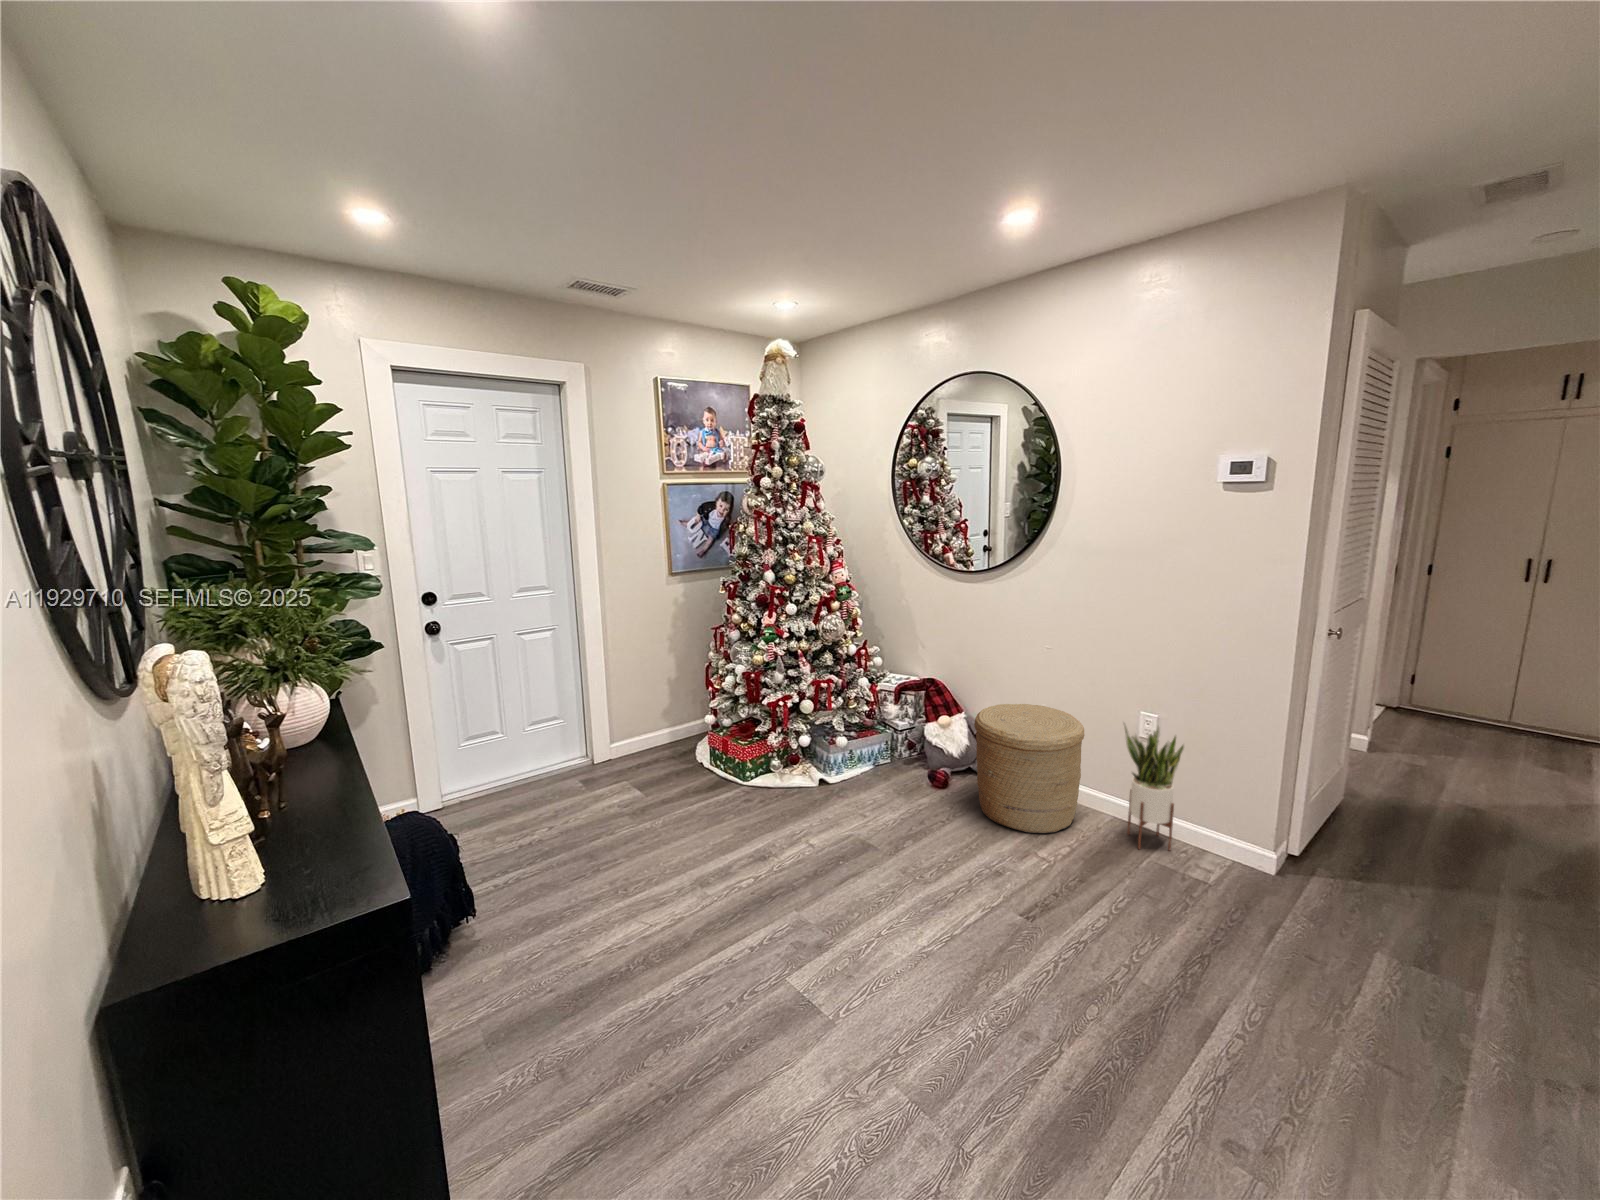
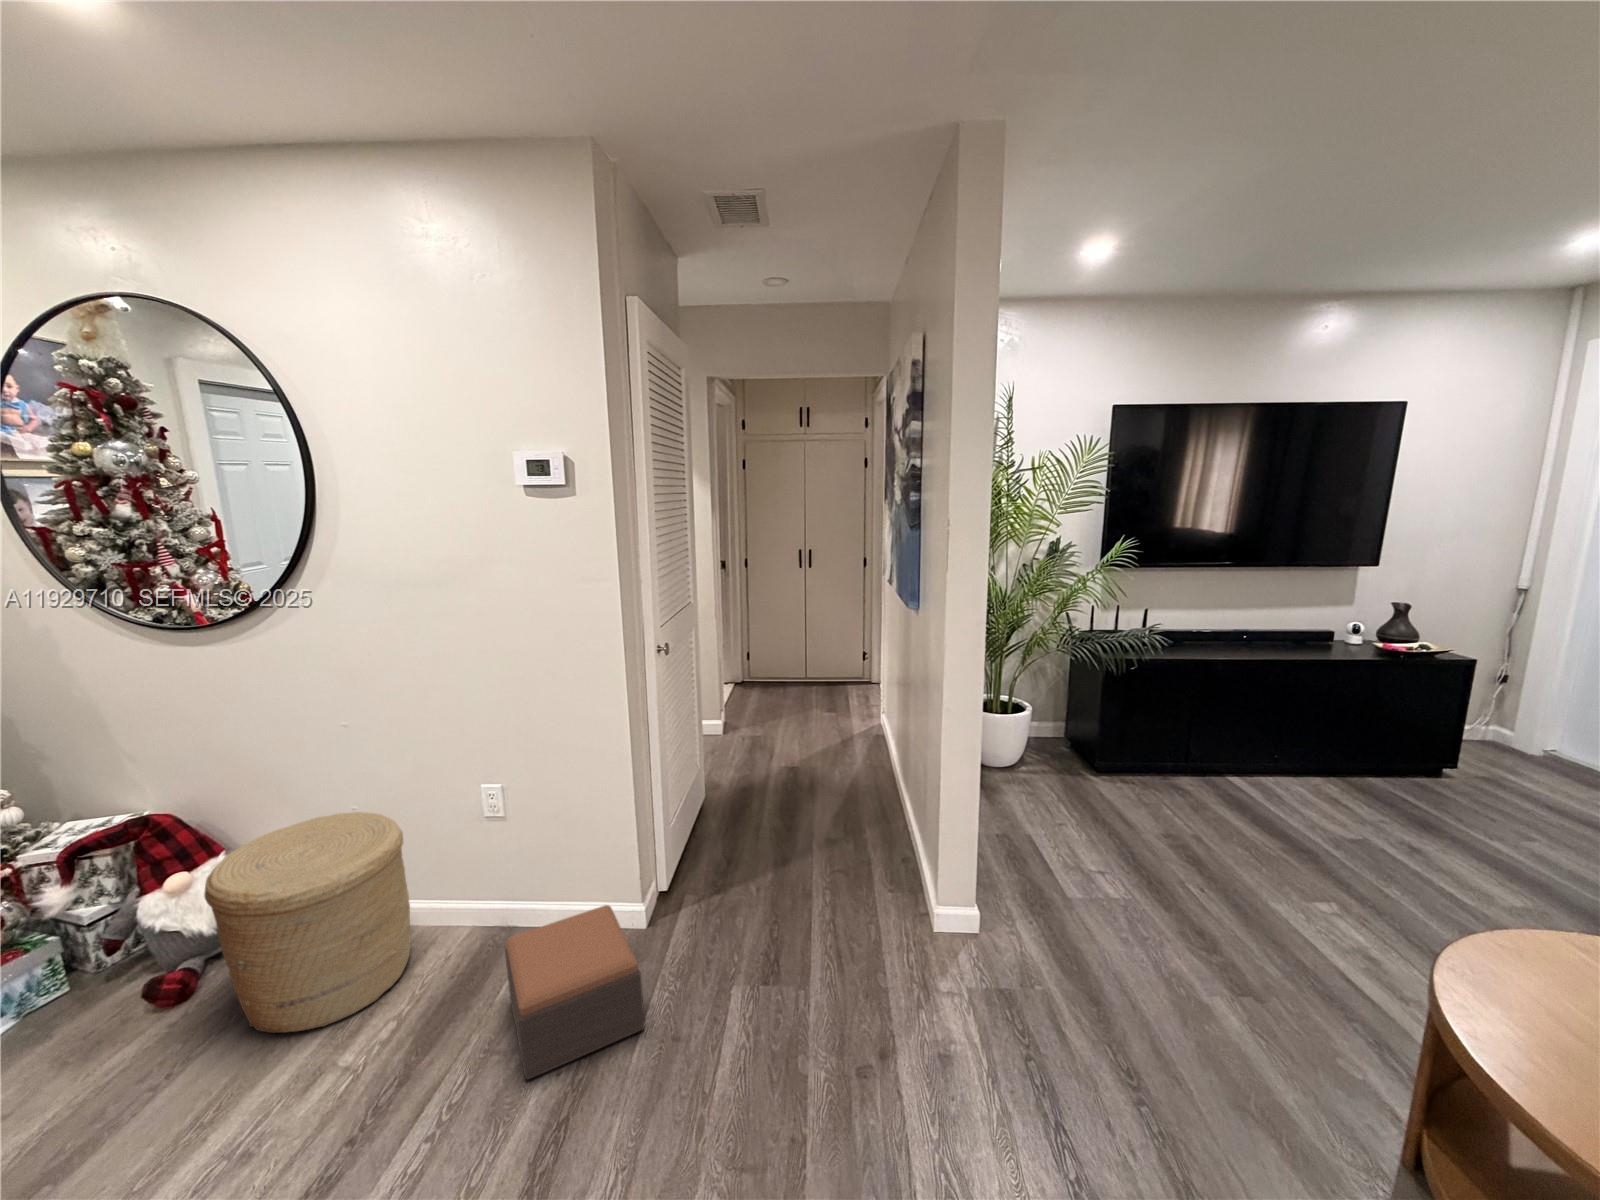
potted plant: present [1123,722,1184,850] -> none [448,803,536,971]
footstool: none [1154,823,1282,937] -> present [505,905,645,1079]

